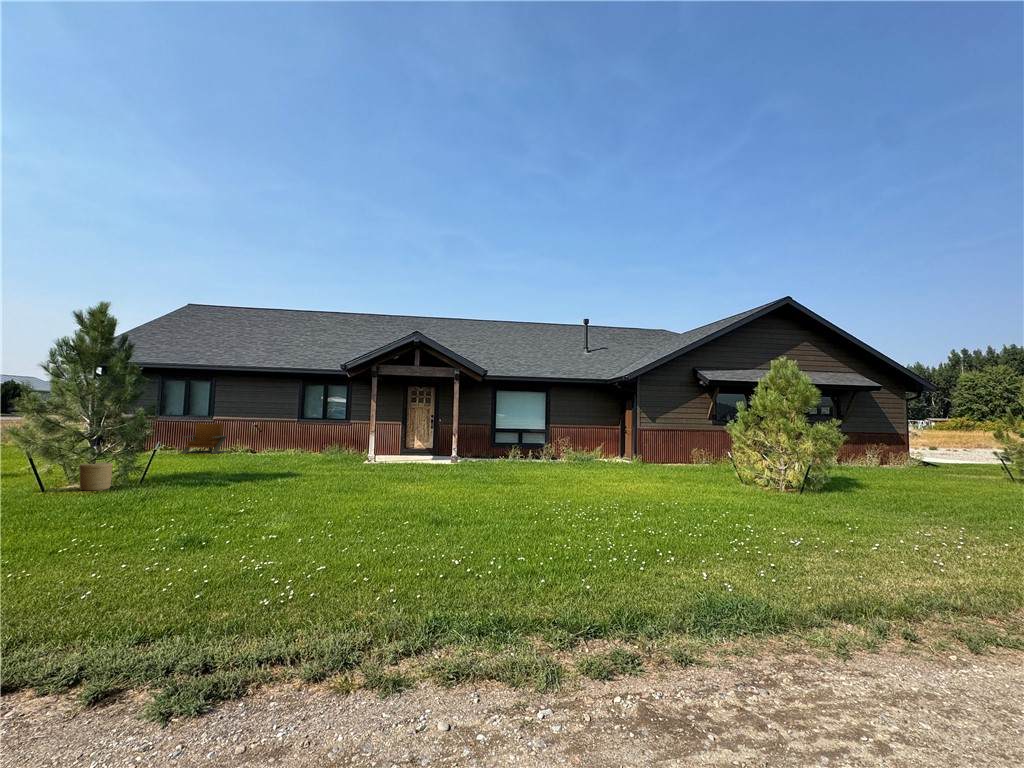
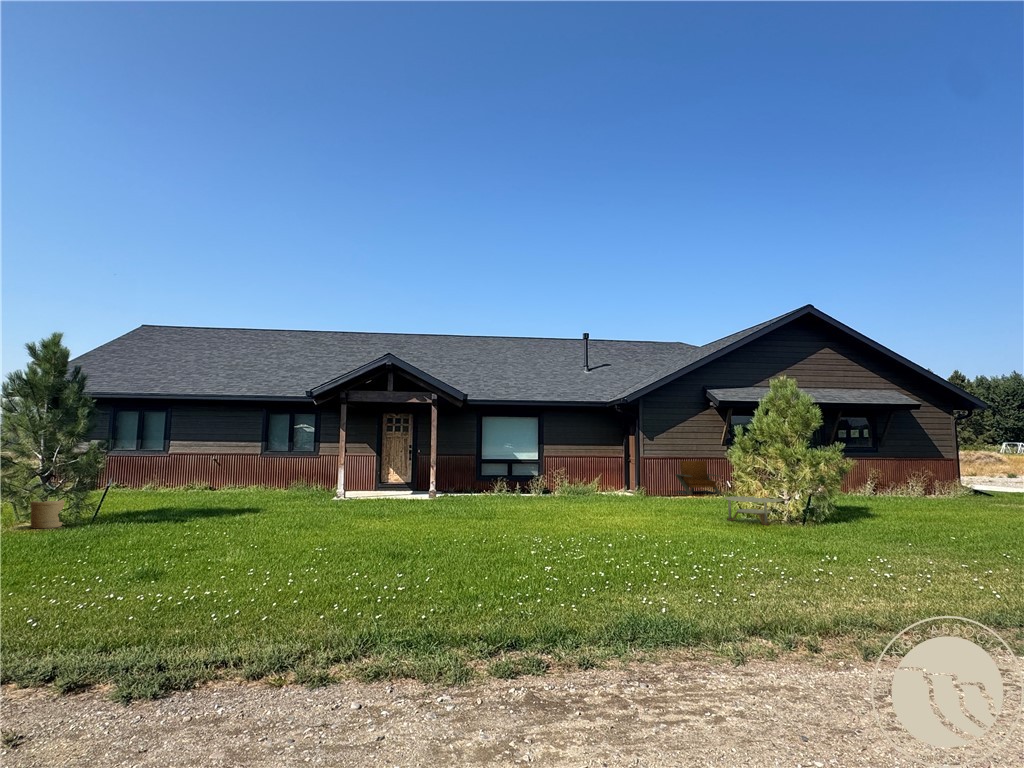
lounge chair: present [182,423,227,454] -> present [675,461,721,495]
round table: none [732,466,788,493] -> present [725,496,783,525]

